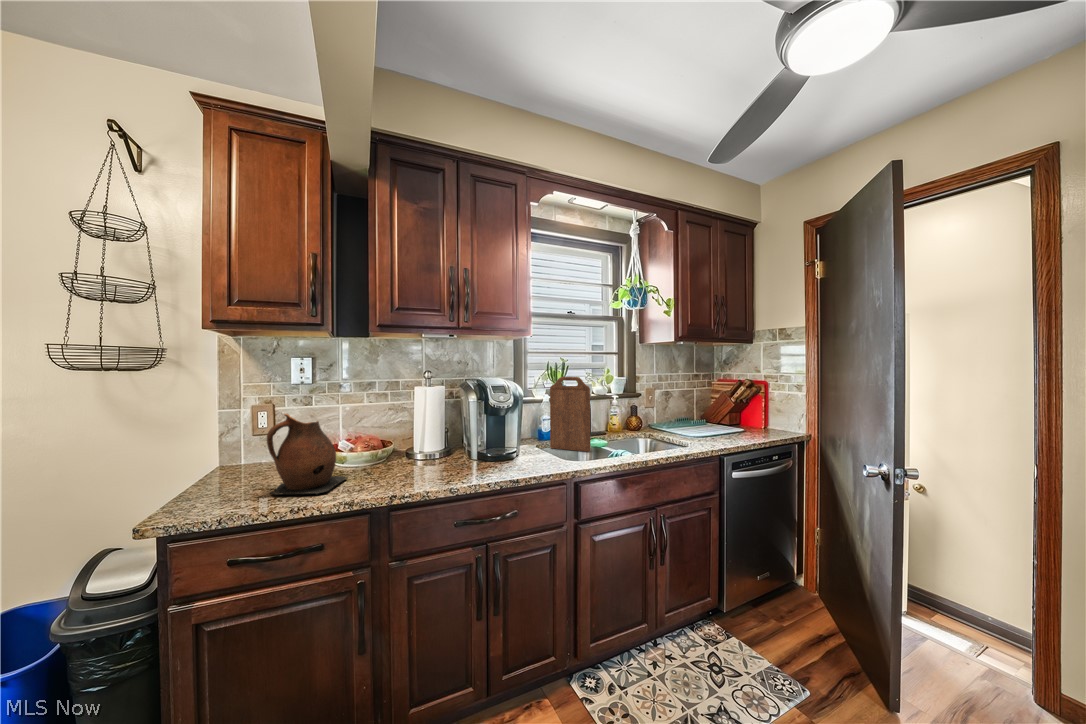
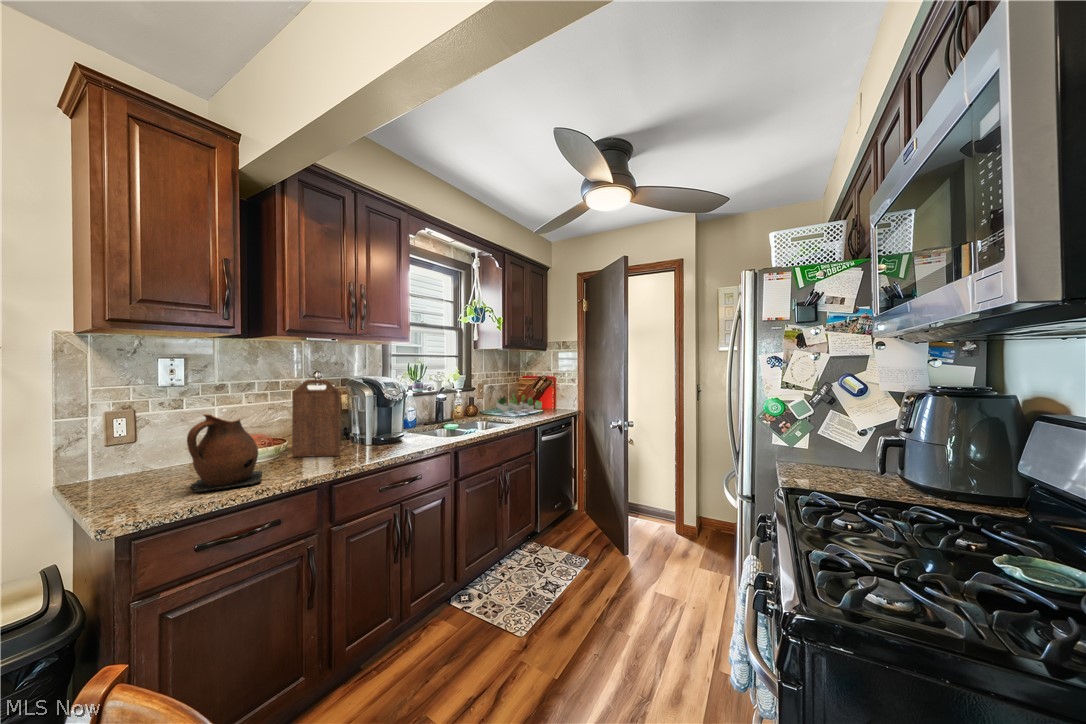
cutting board: present [550,377,591,452] -> present [292,380,340,457]
succulent plant: none [670,402,740,436] -> present [496,395,542,413]

